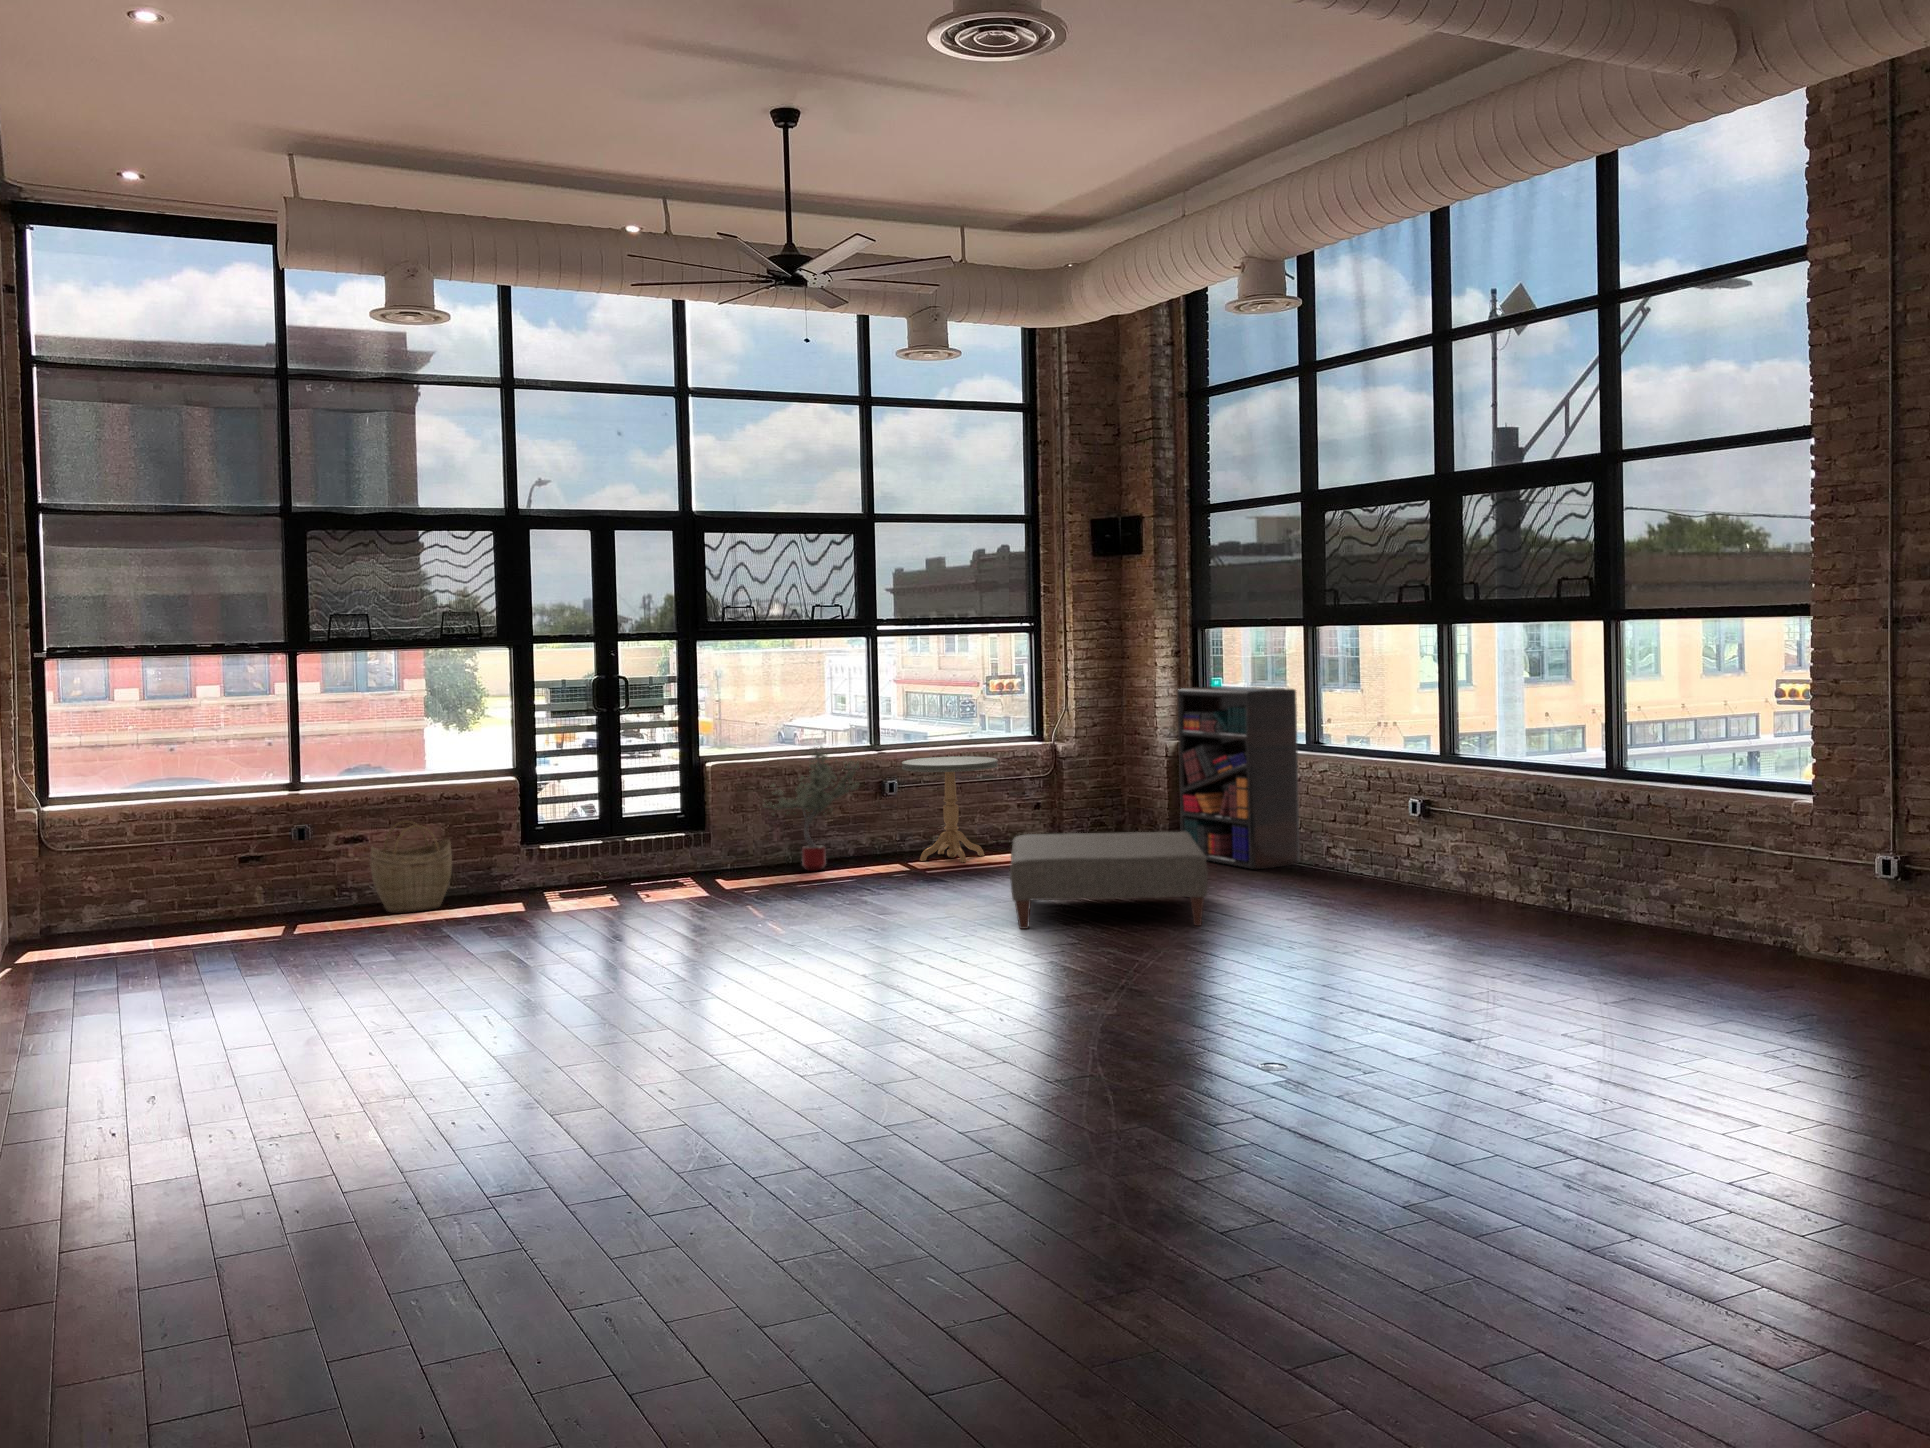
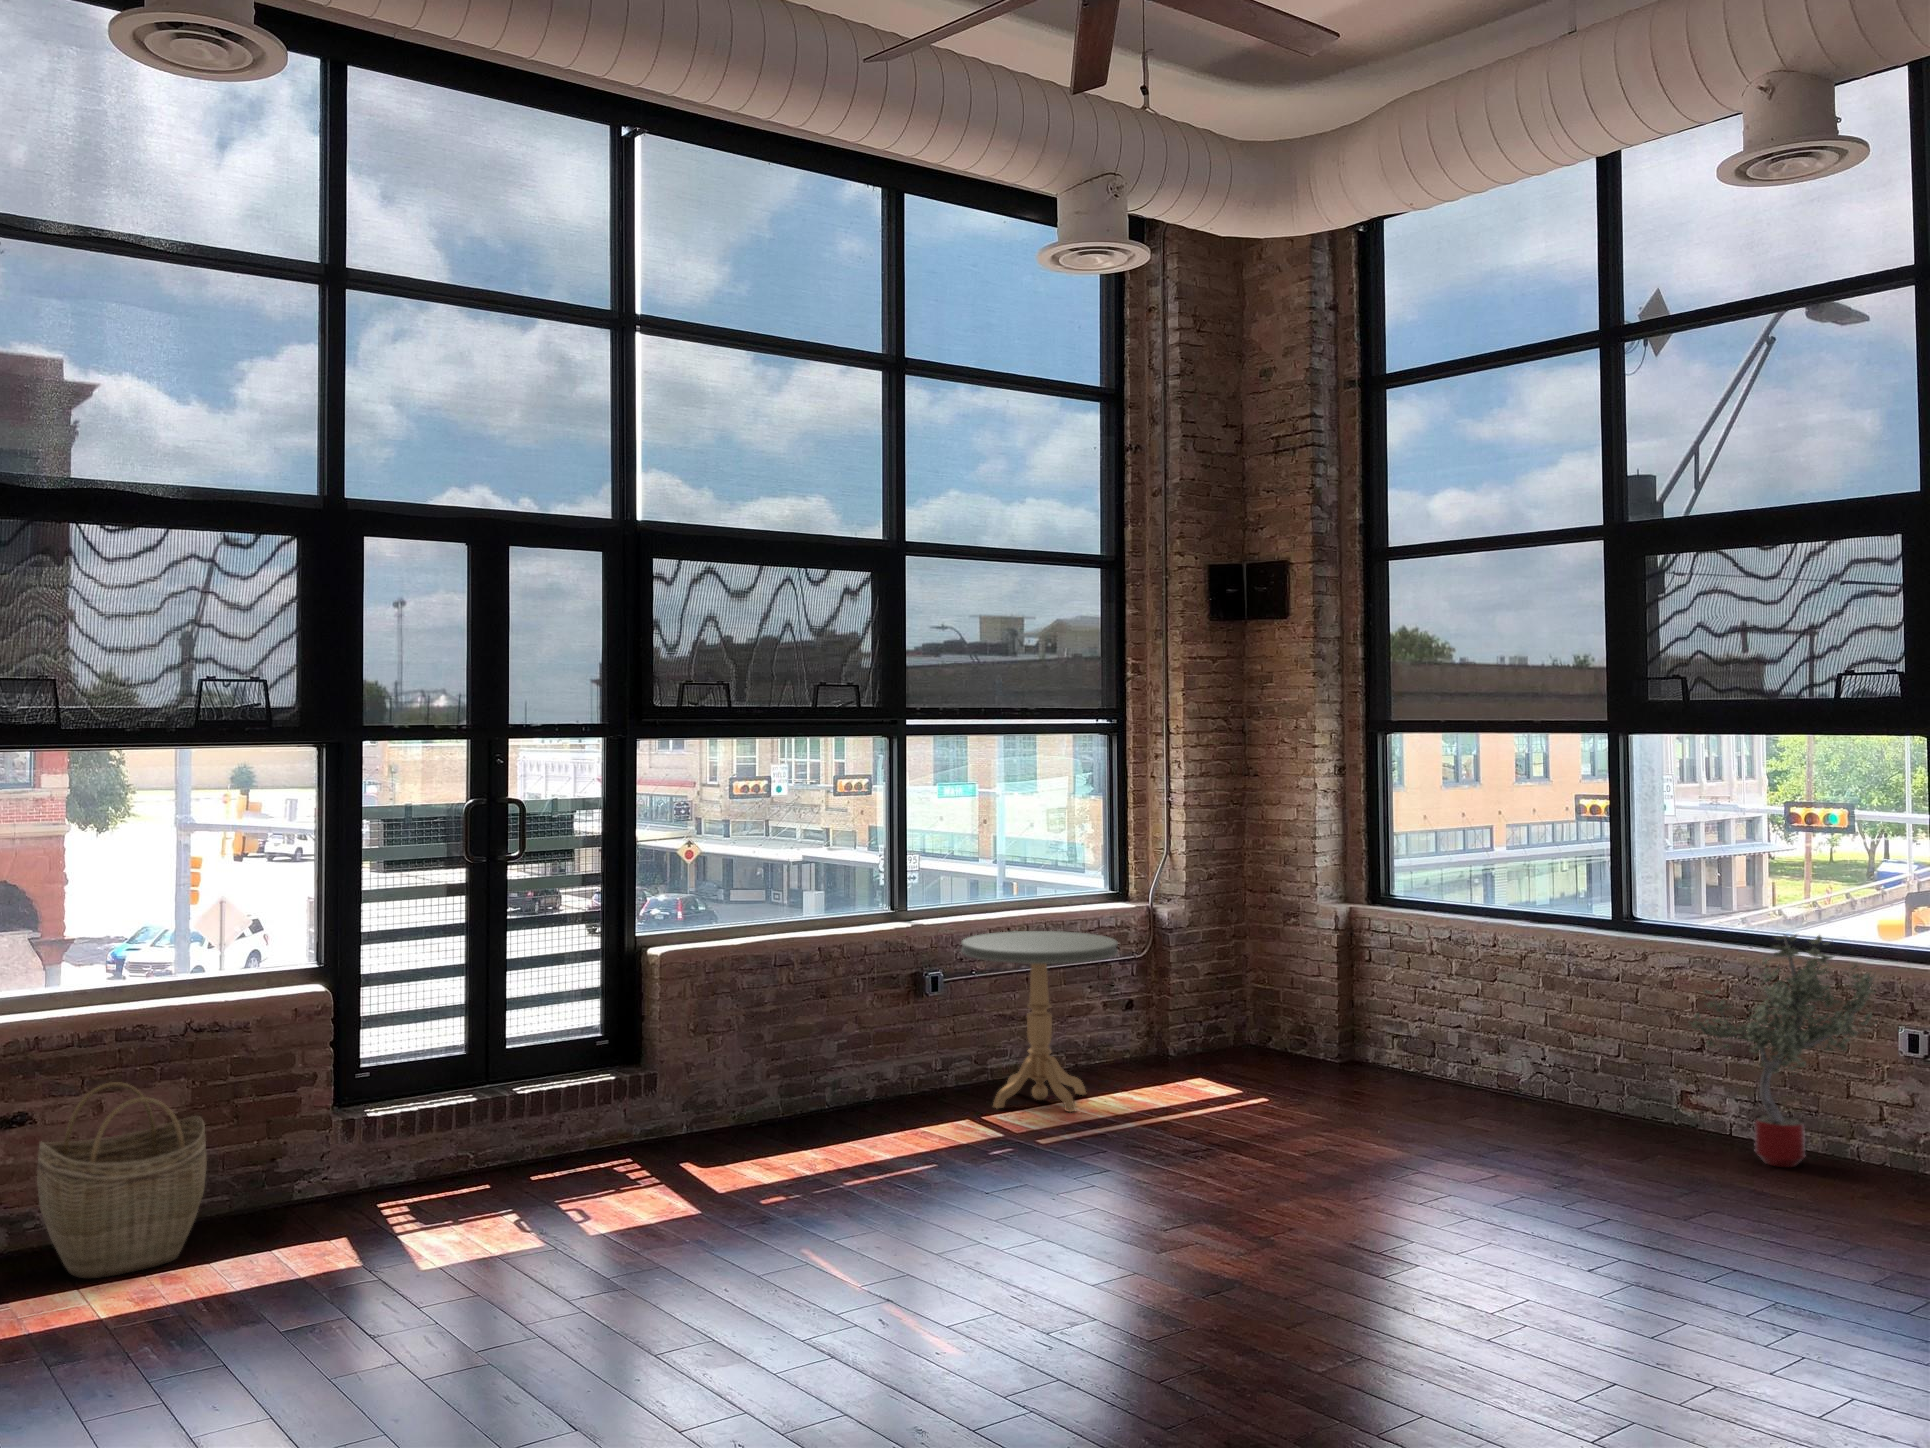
bookshelf: present [1177,686,1300,869] -> none [1403,824,1621,1127]
potted tree: present [763,746,859,871] -> present [1690,935,1877,1167]
ottoman: present [1010,832,1208,929] -> none [1273,1085,1753,1312]

